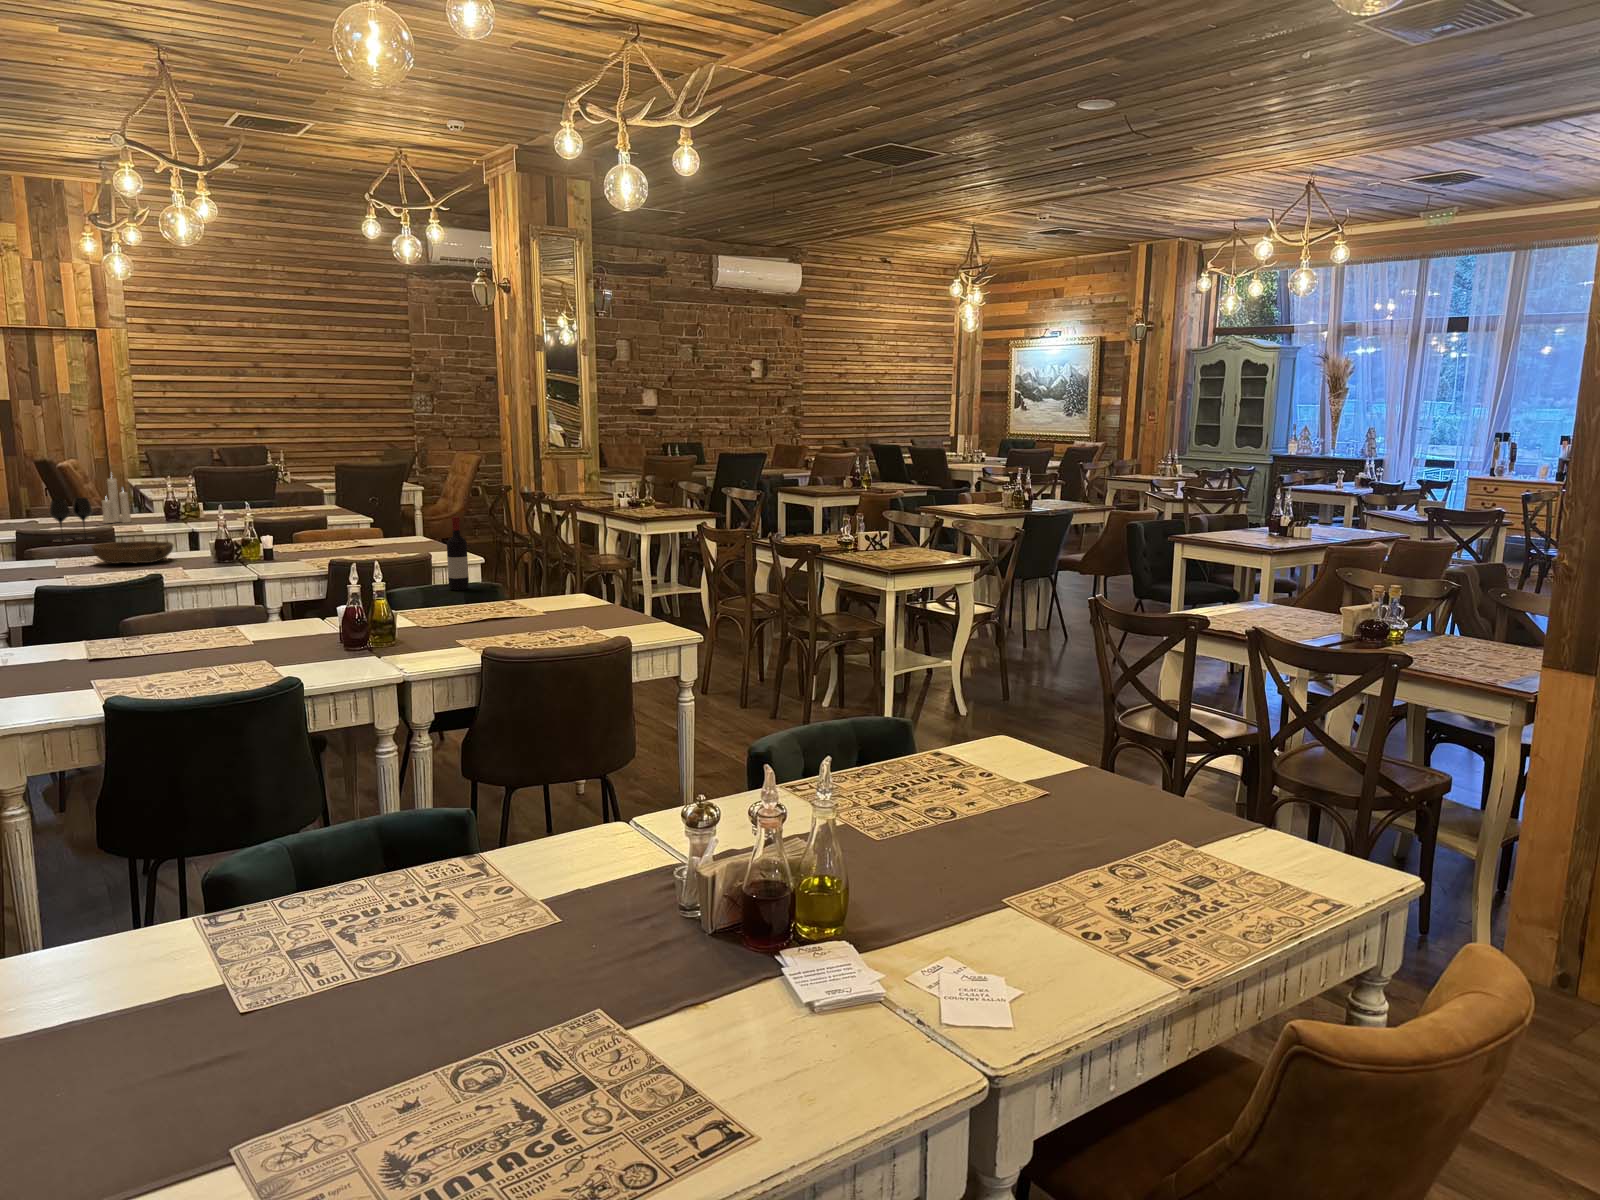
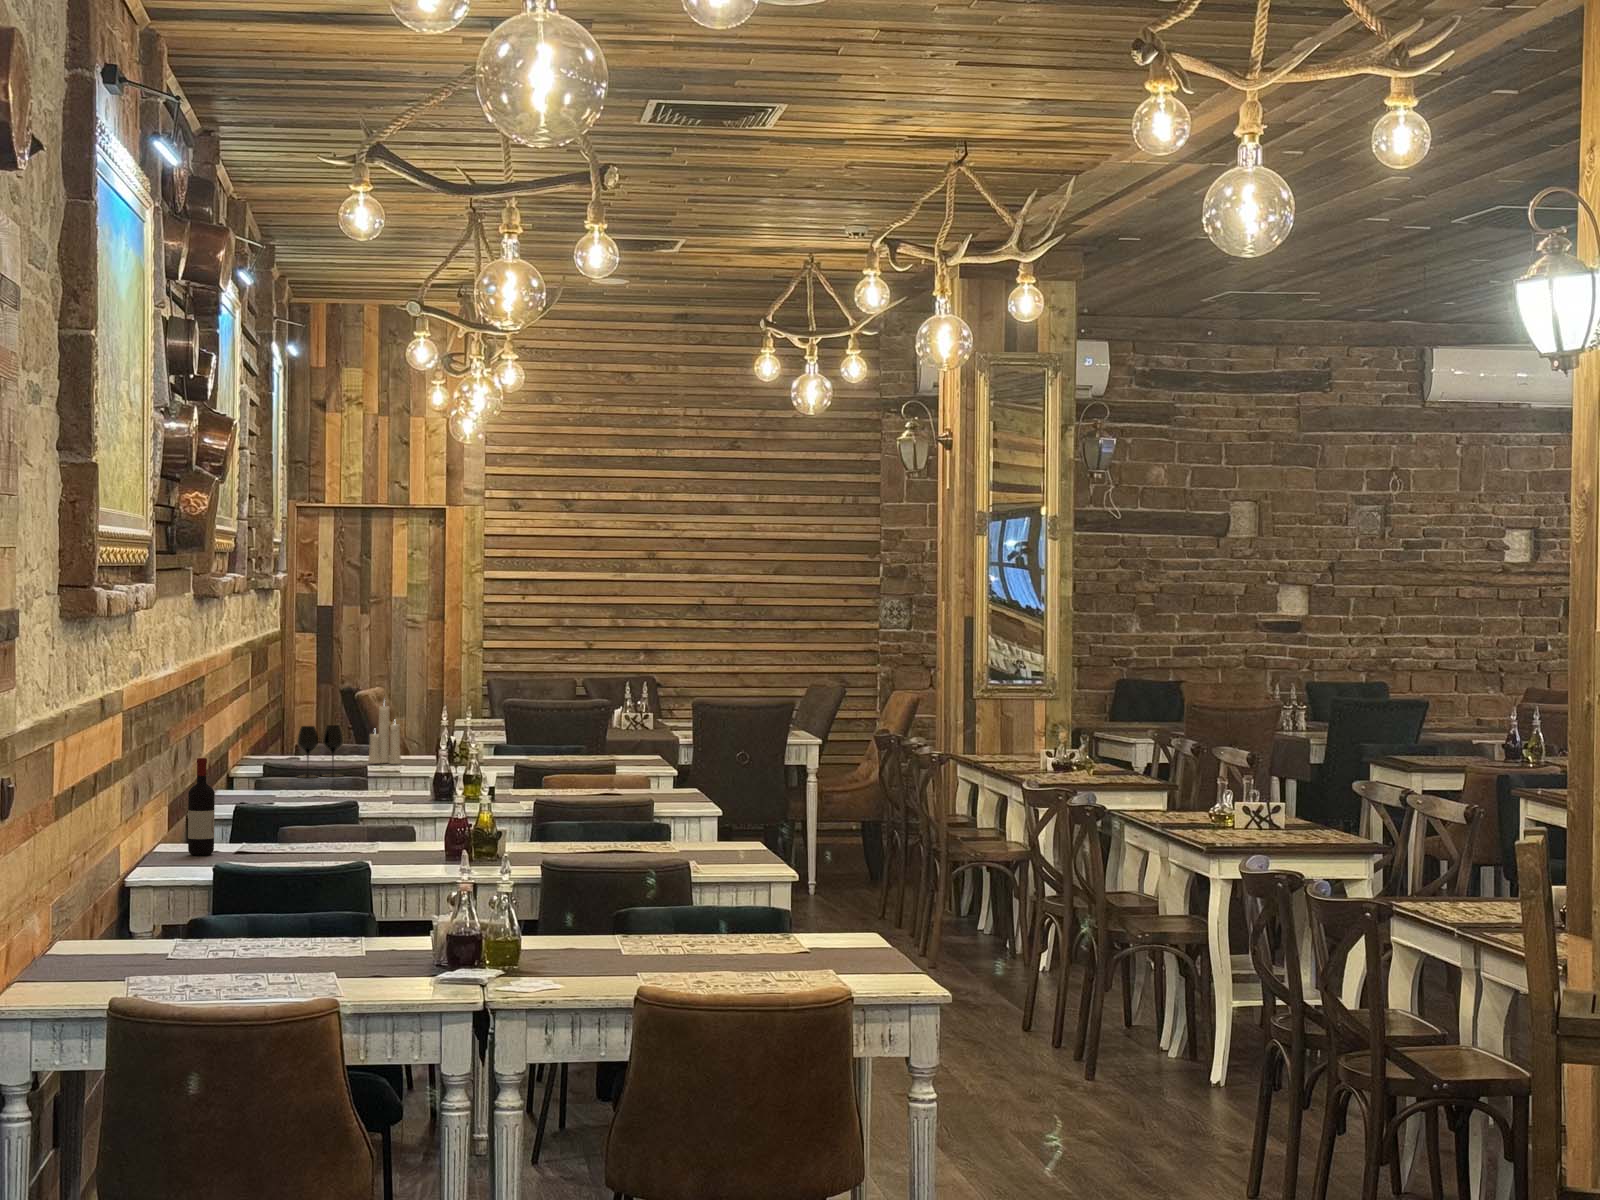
wine bottle: present [447,517,468,590] -> present [188,758,215,855]
bowl: present [92,541,173,564] -> none [312,772,397,797]

